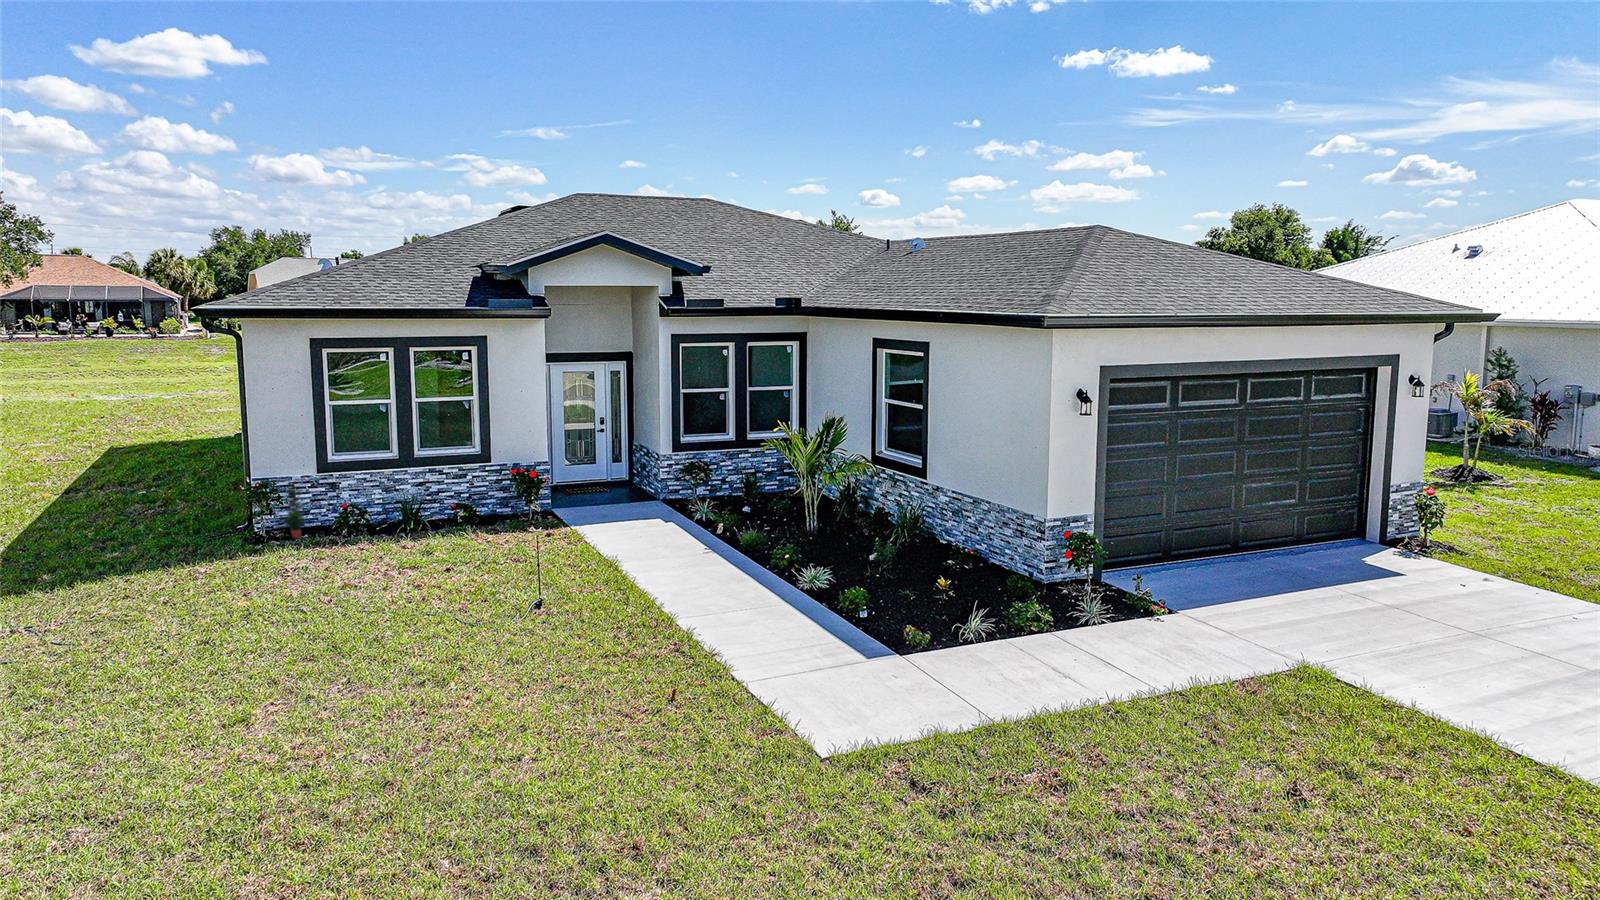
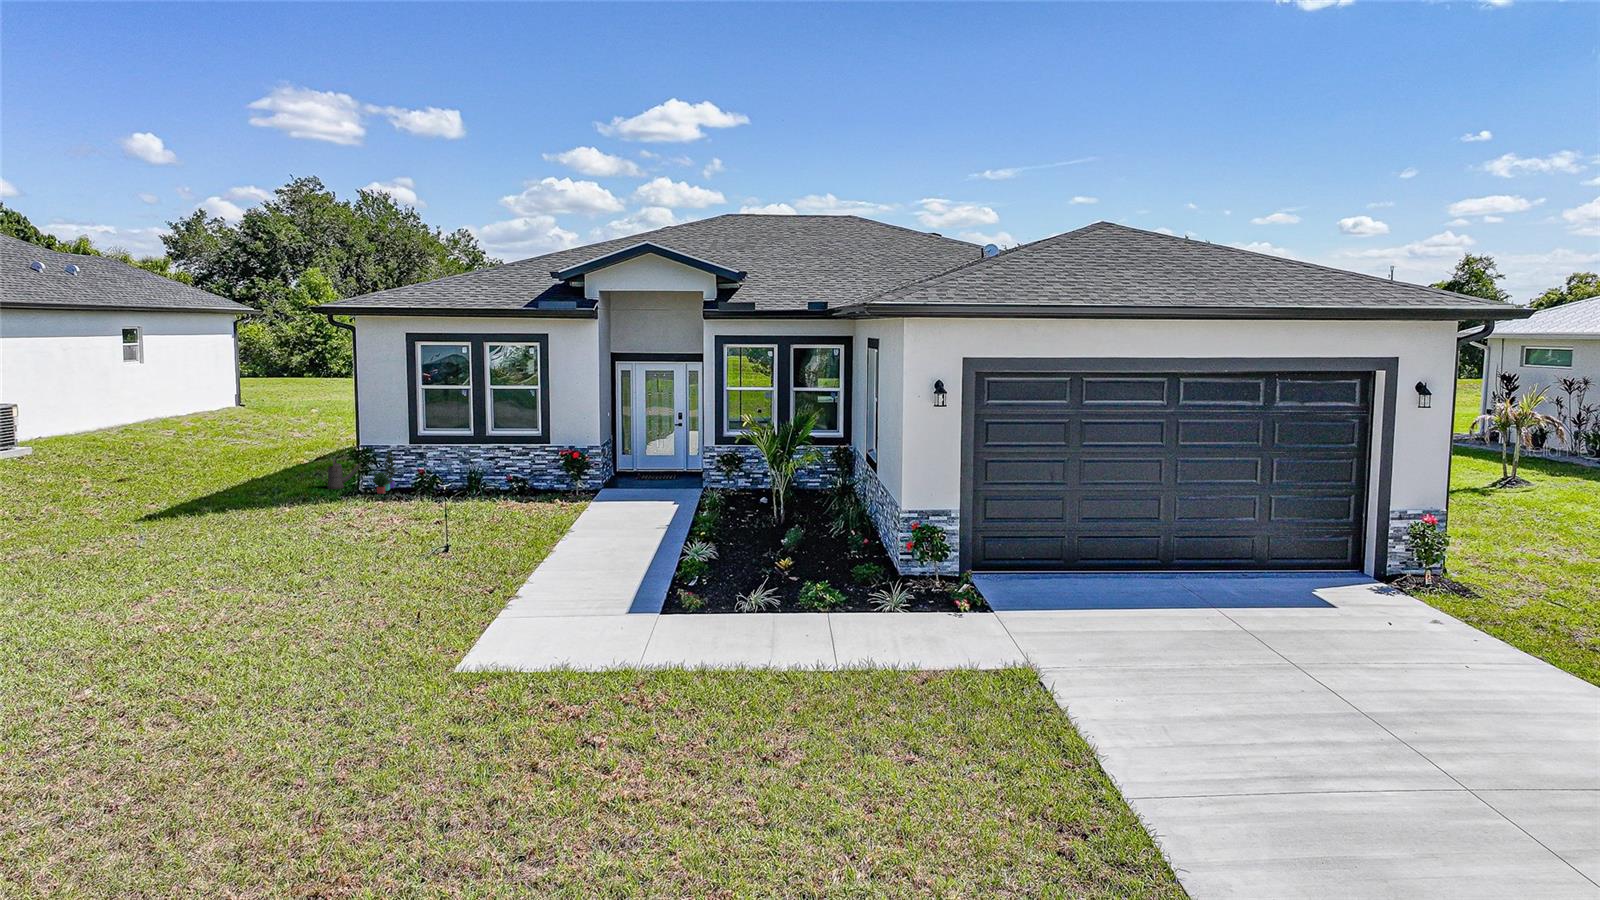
watering can: none [199,498,251,537] -> present [322,458,361,489]

